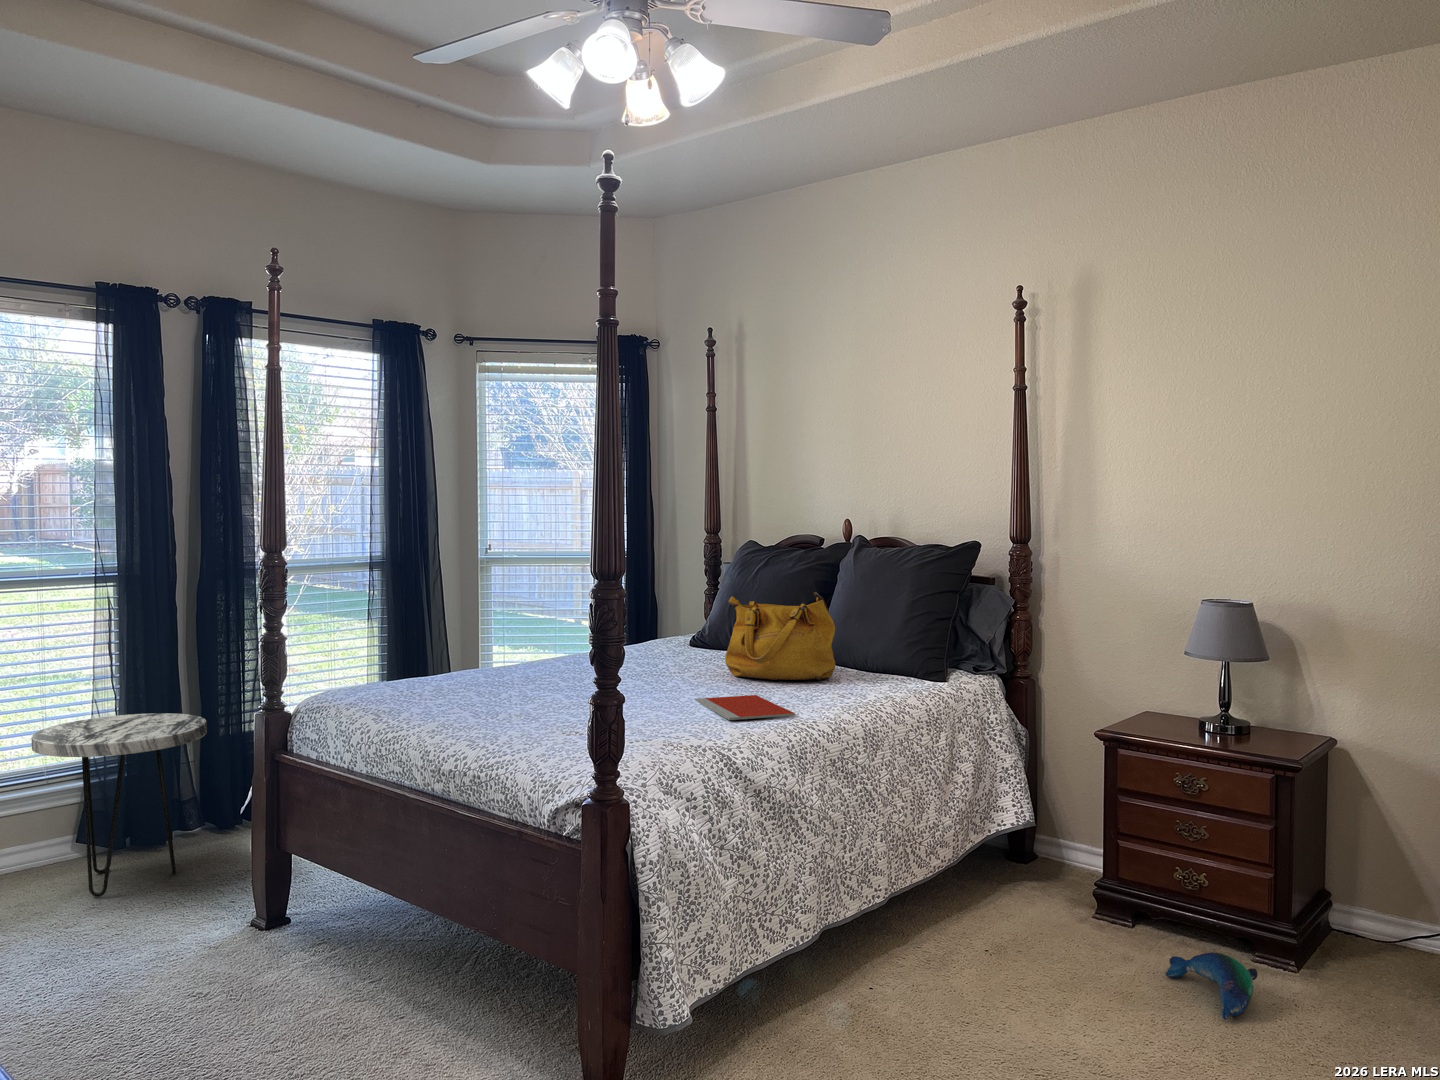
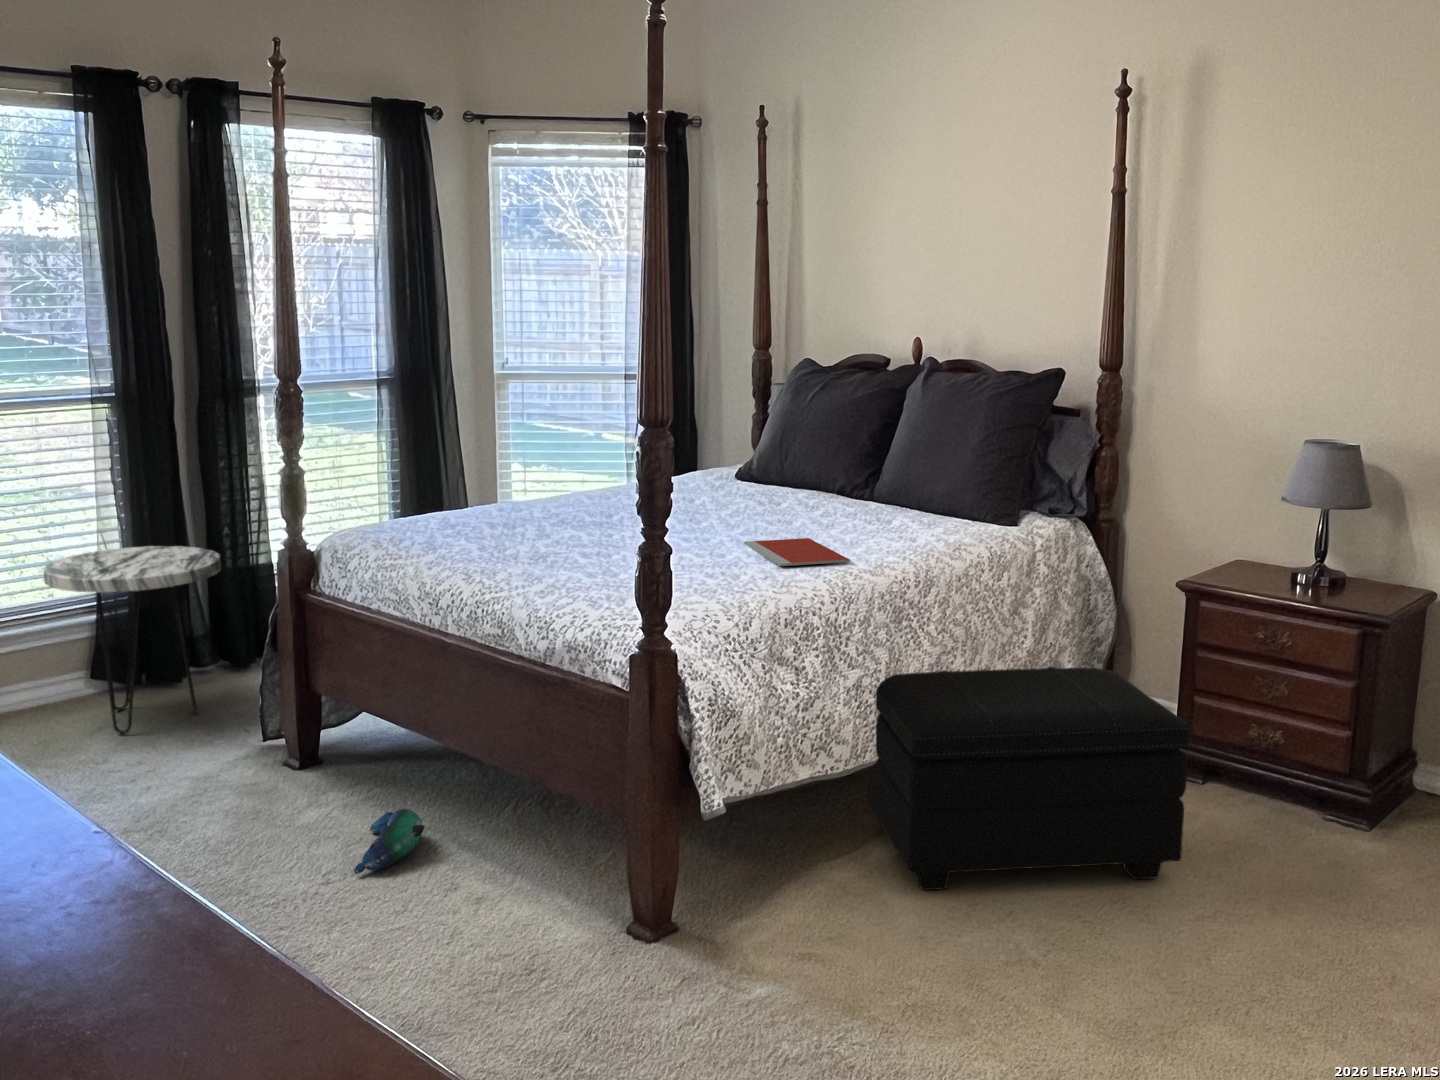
handbag: present [725,592,835,680] -> none [776,426,897,521]
footstool: none [816,814,1129,1045] -> present [867,667,1191,890]
plush toy: present [1166,953,1258,1020] -> present [354,809,425,874]

